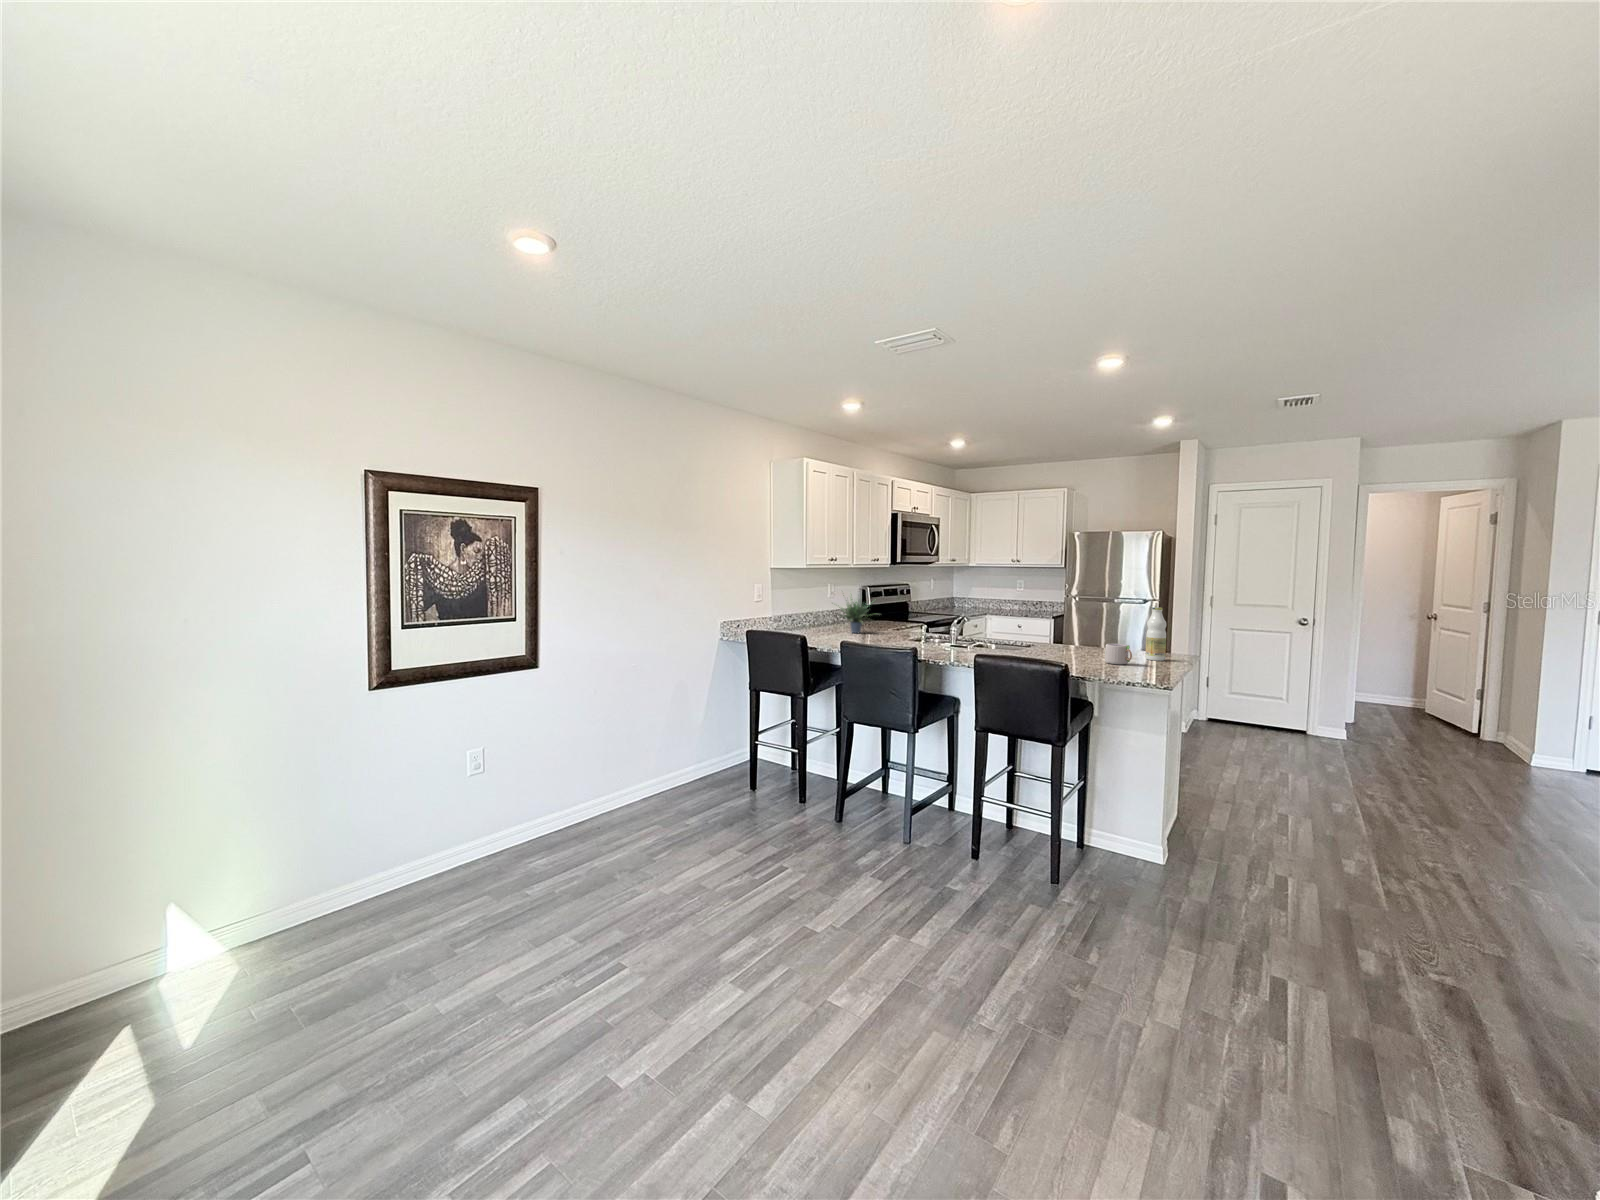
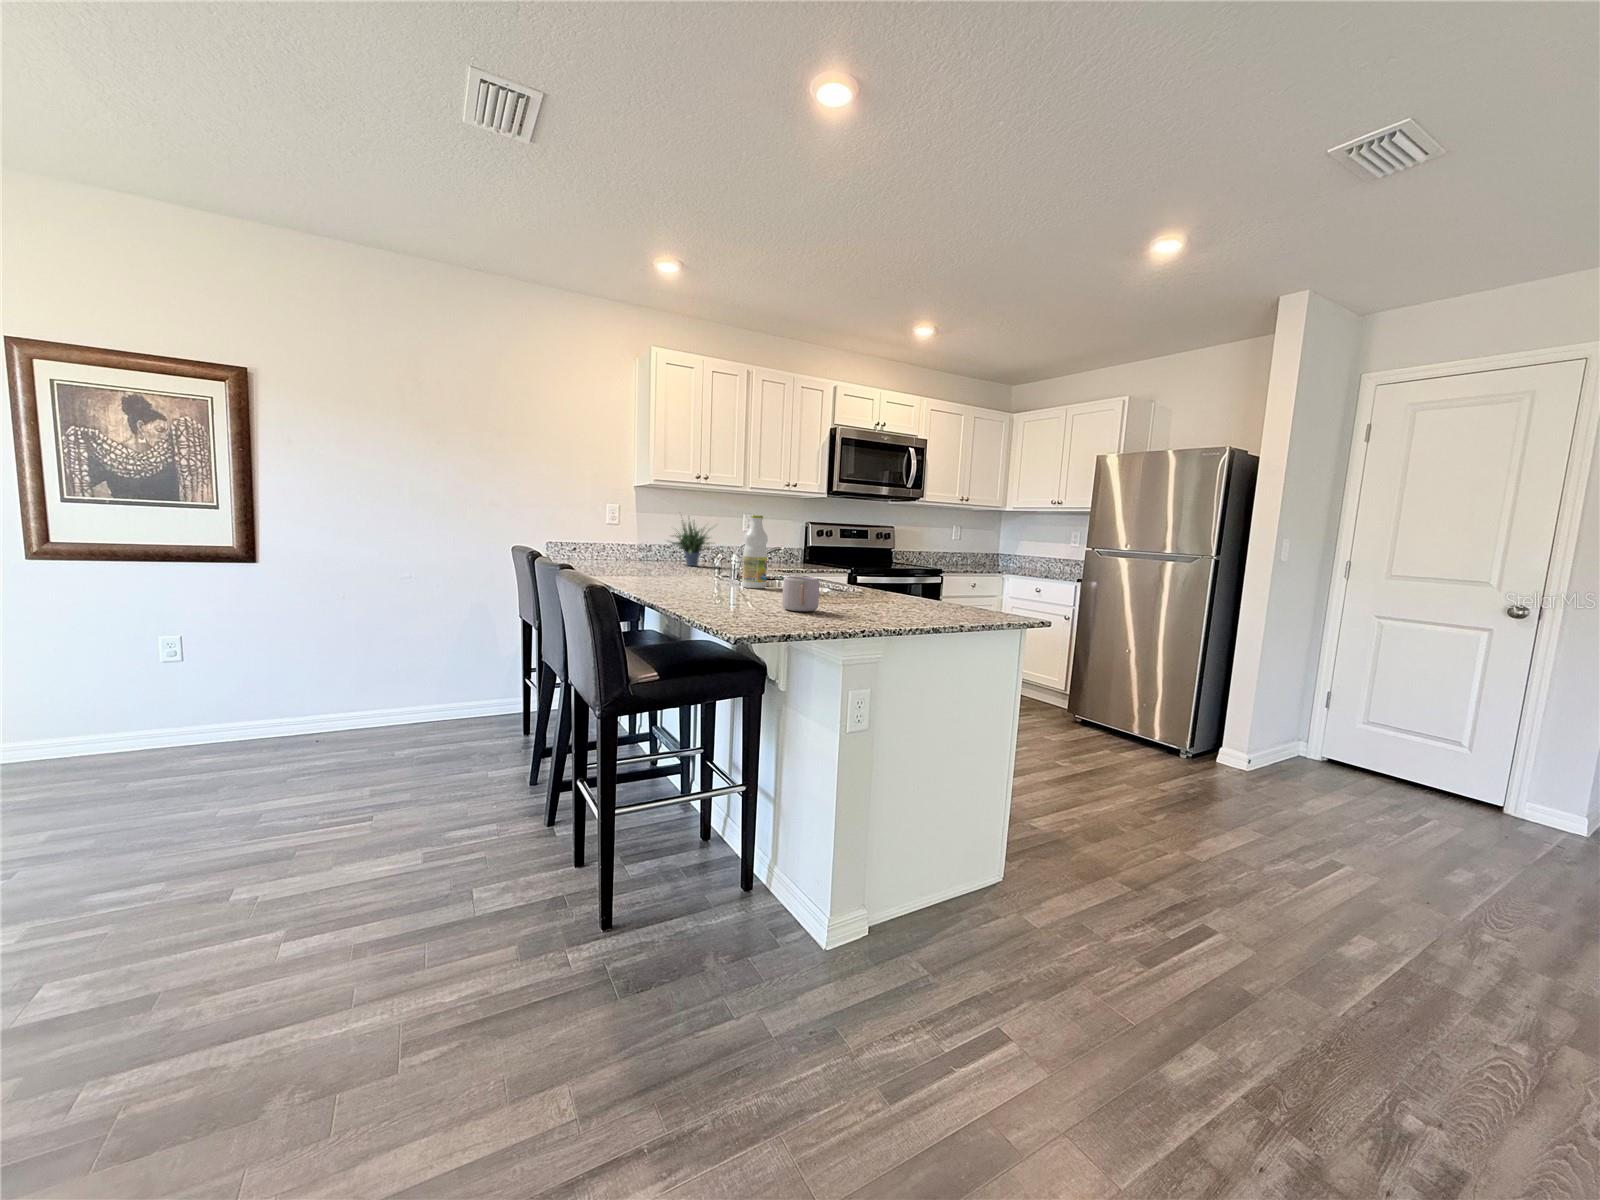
bottle: present [1145,607,1166,661] -> present [742,515,768,588]

